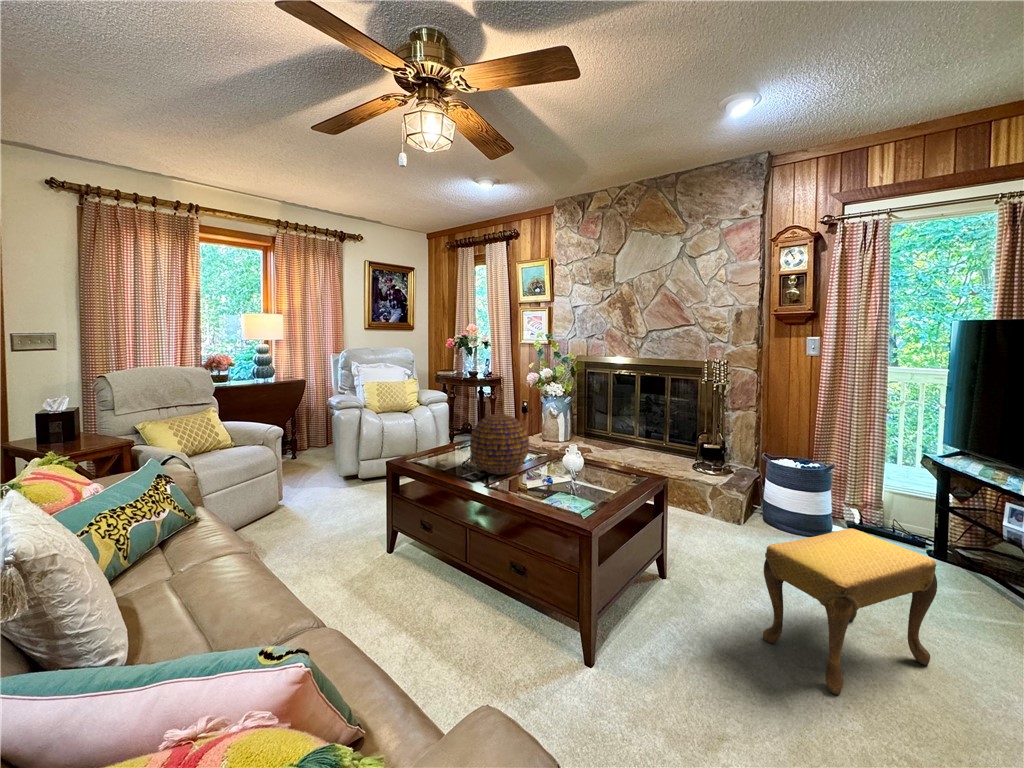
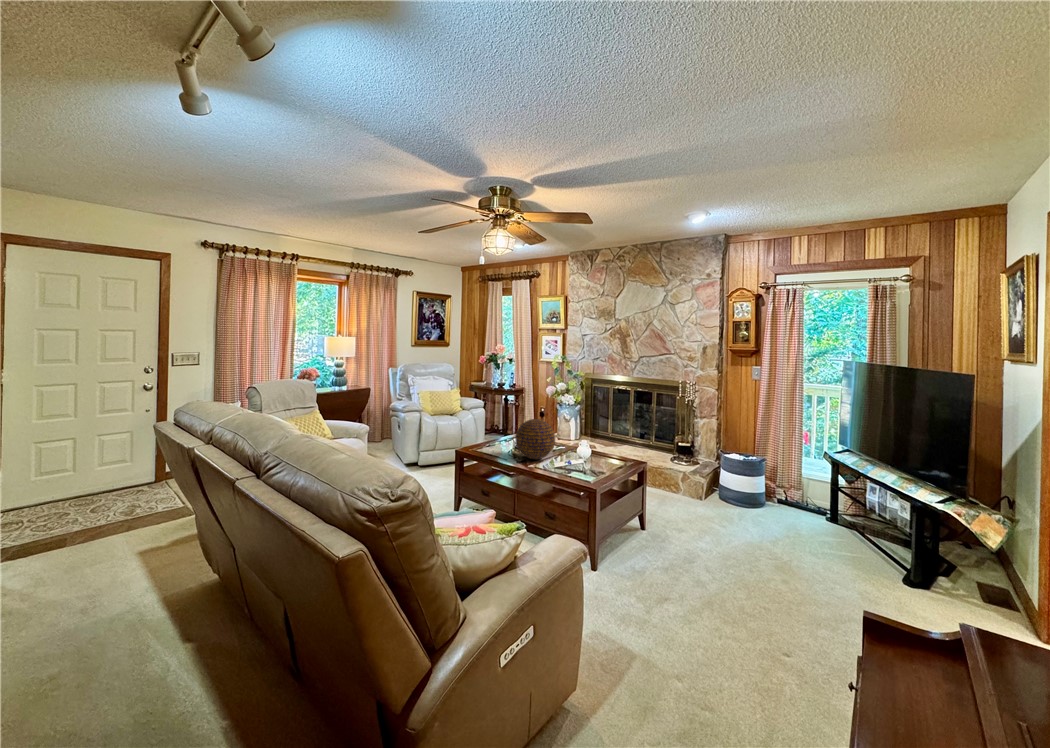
footstool: present [763,528,937,695] -> none [700,494,796,582]

